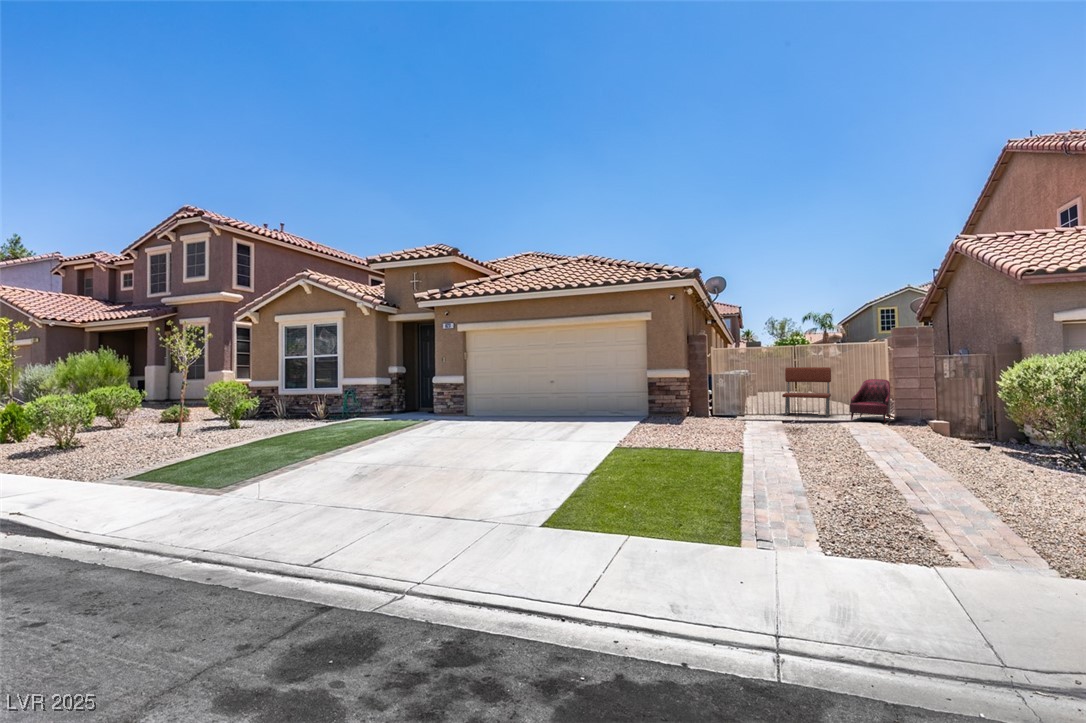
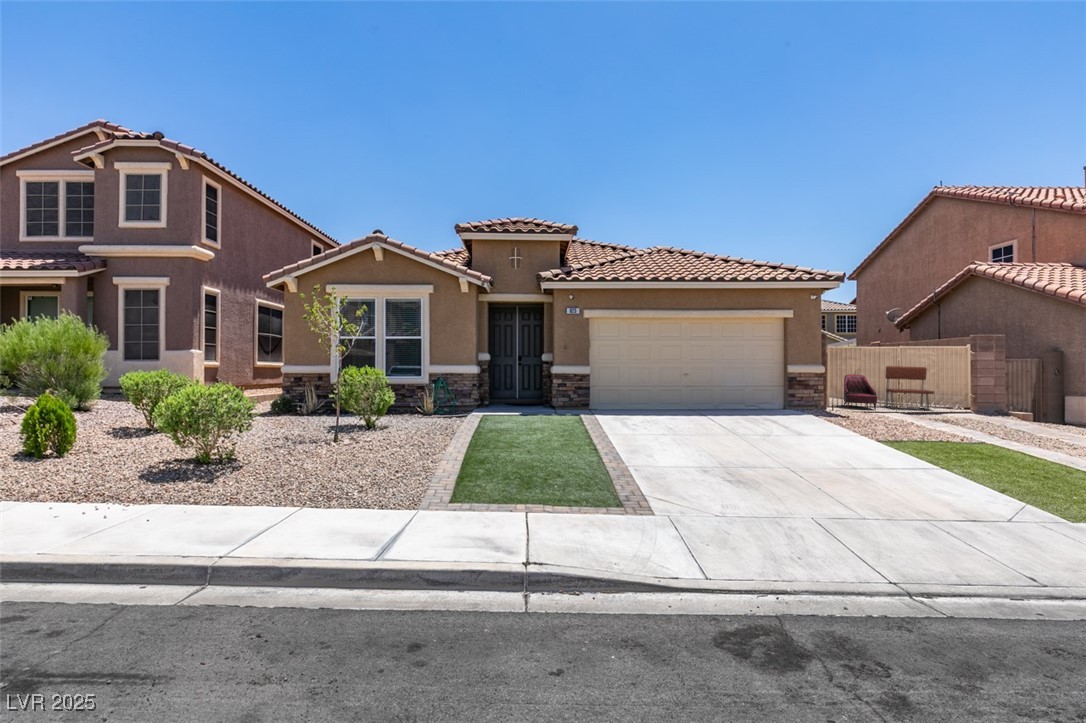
armchair: present [850,379,891,422] -> present [843,374,877,410]

